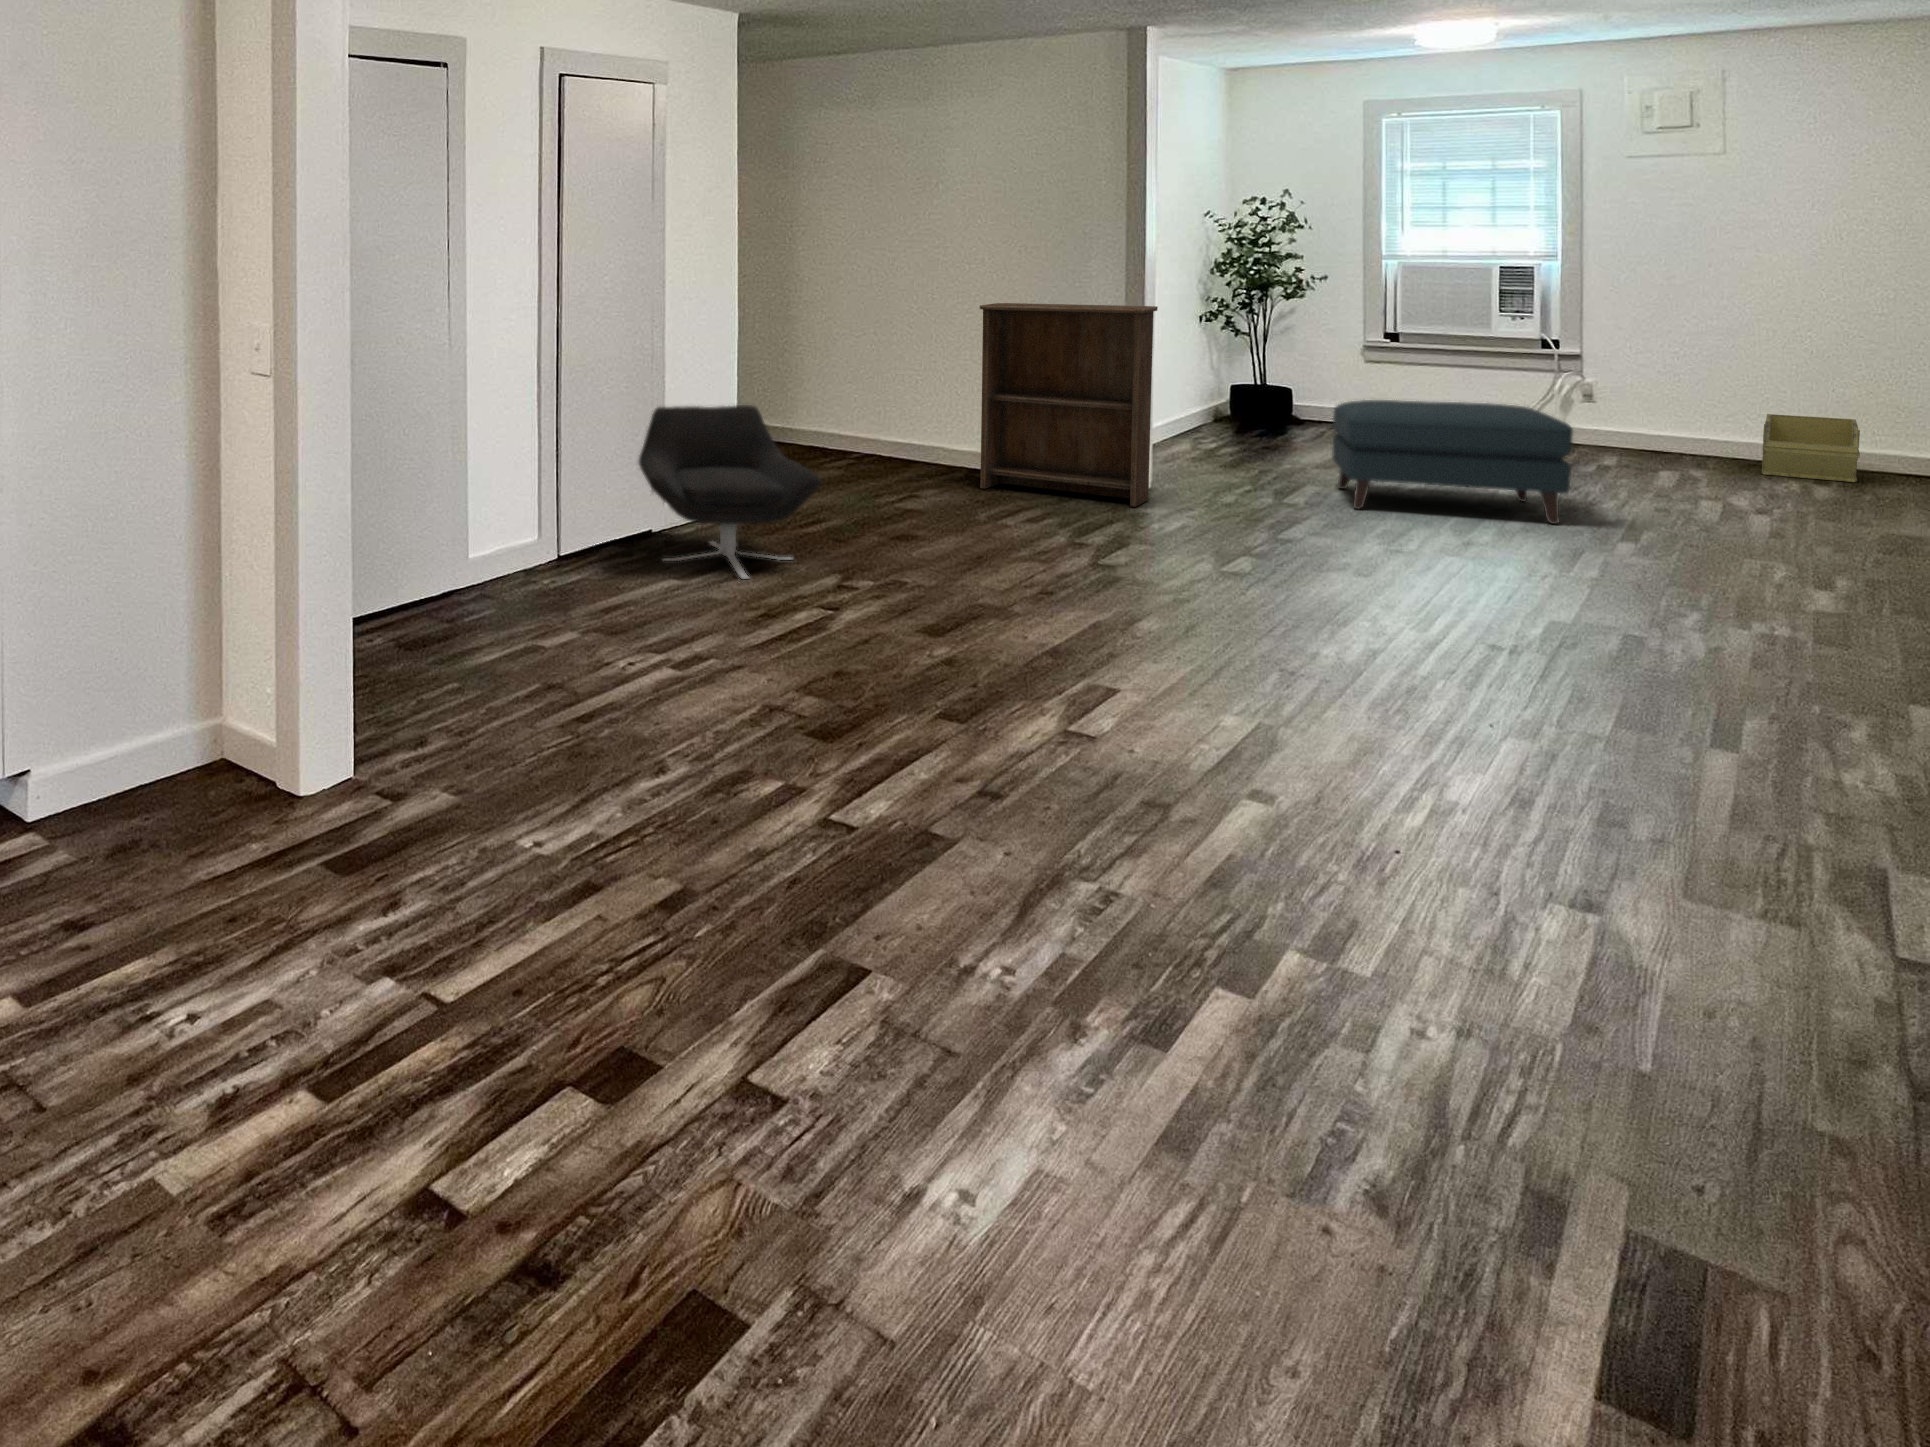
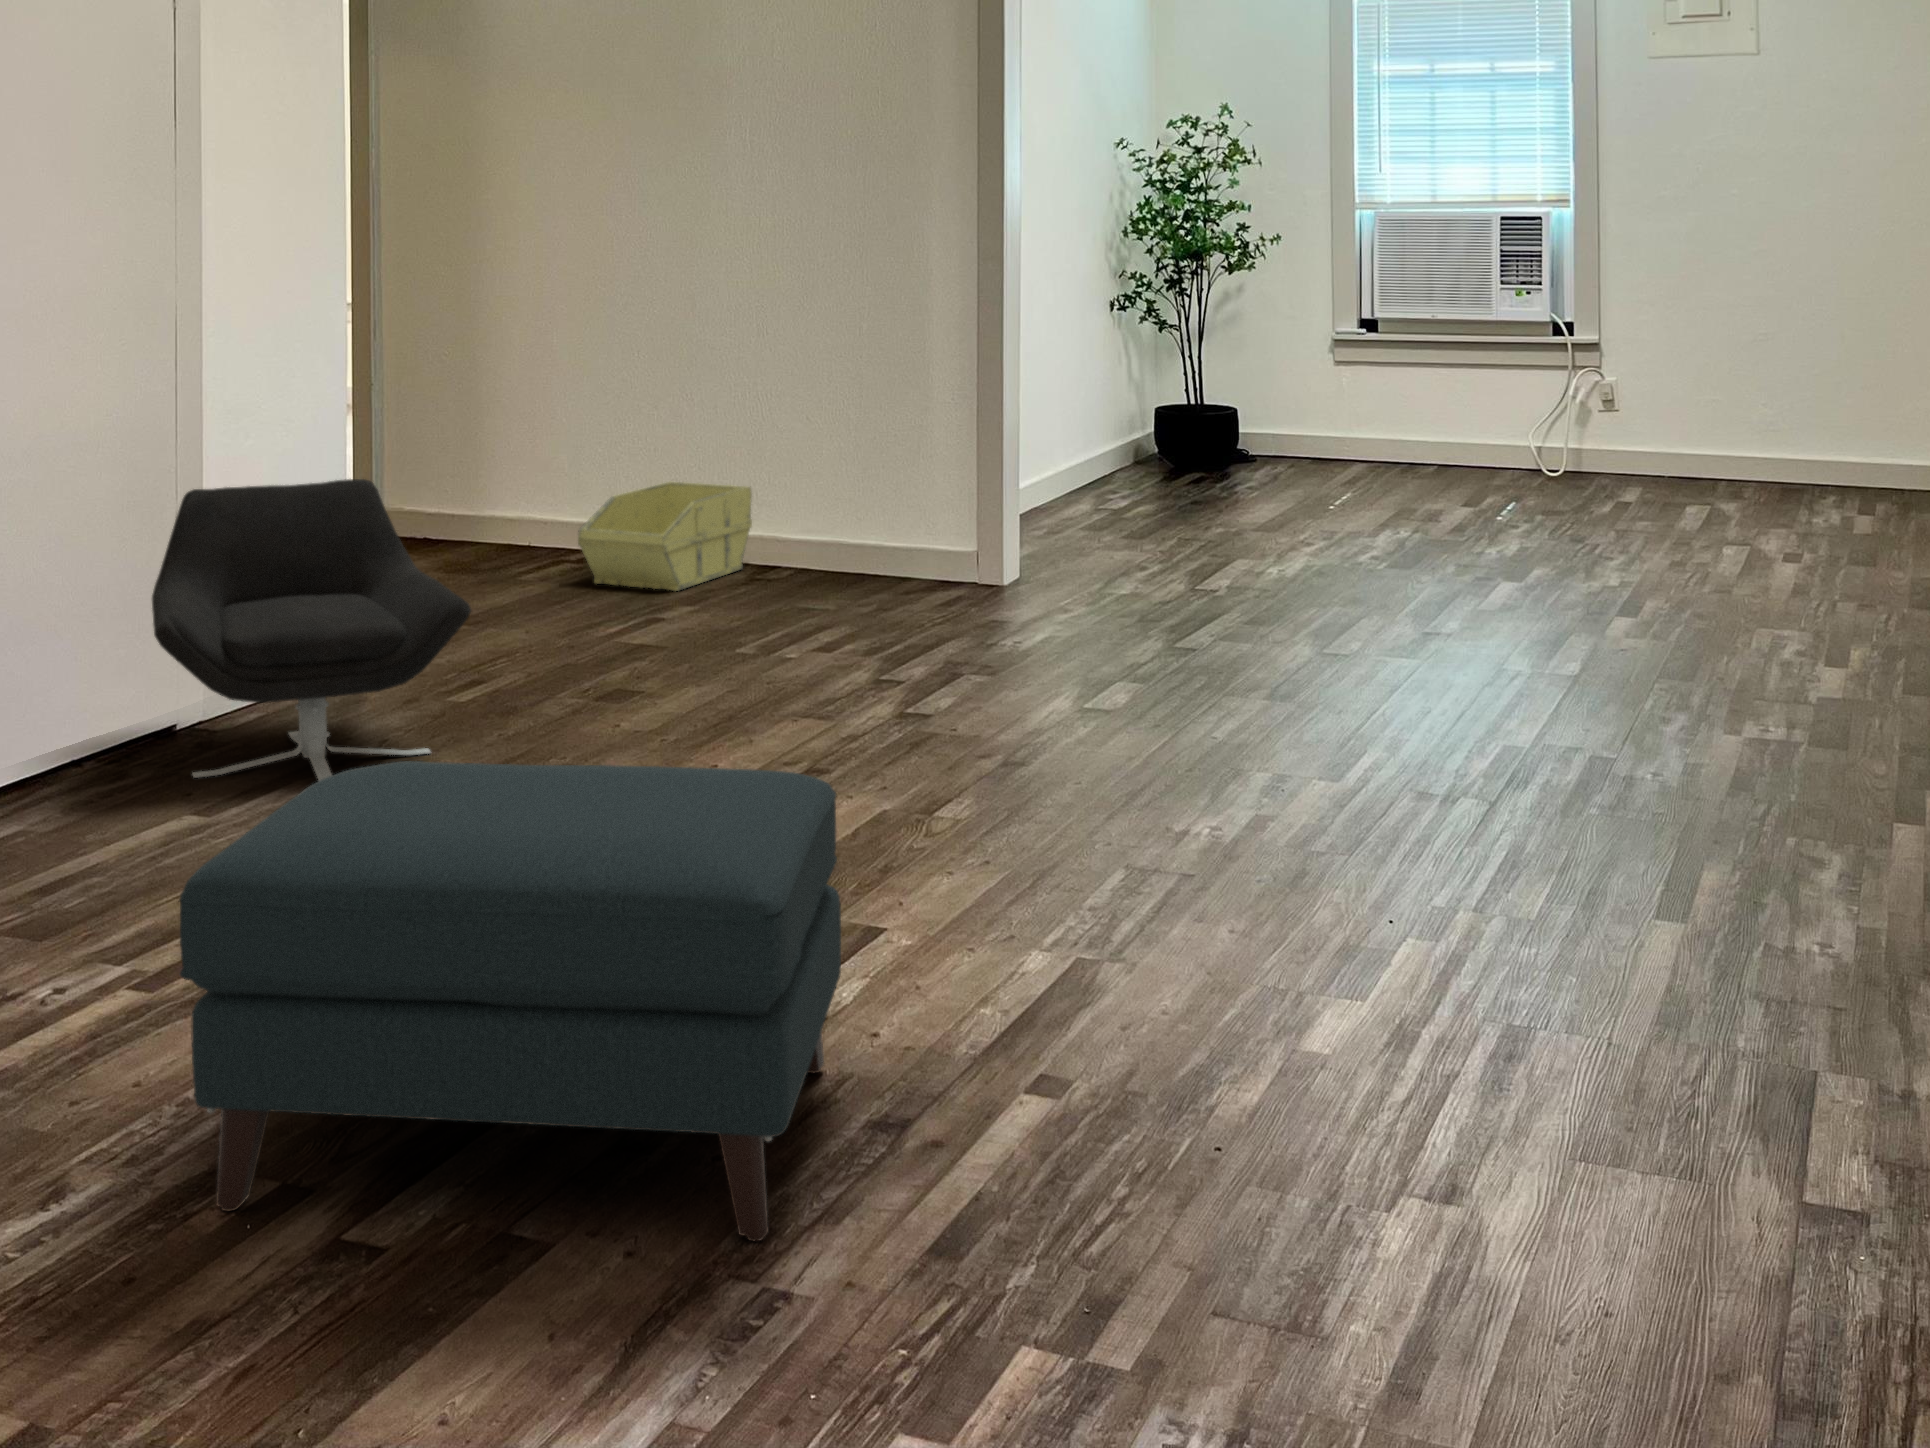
bookshelf: present [980,303,1158,507] -> none [767,286,1025,613]
ottoman: present [1333,400,1573,524] -> present [179,761,841,1242]
storage bin: present [1761,414,1860,482] -> present [578,482,752,591]

